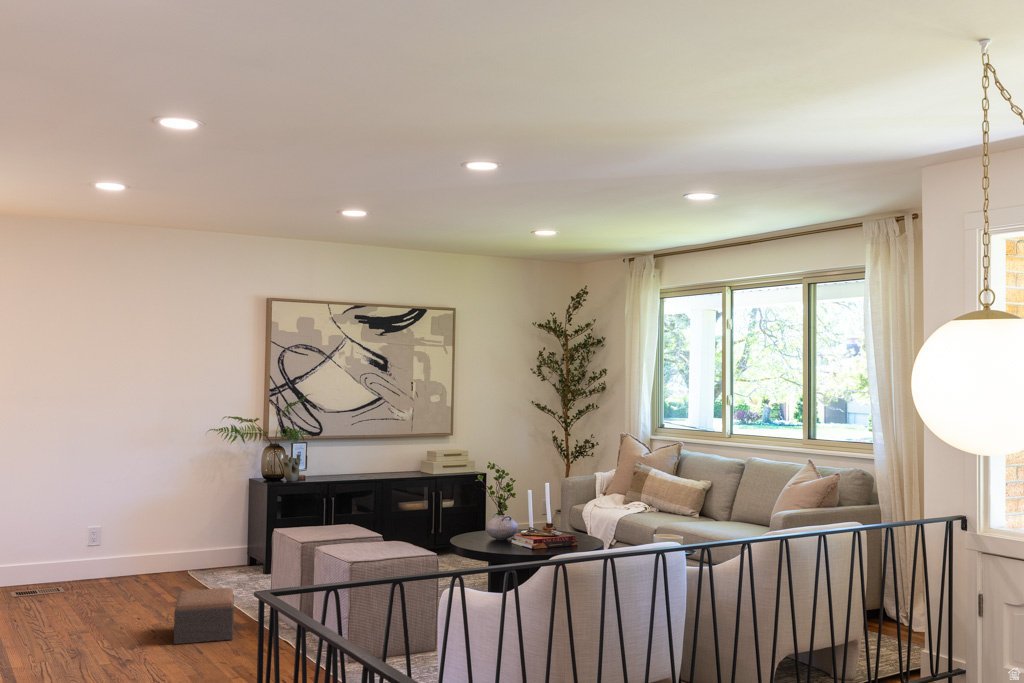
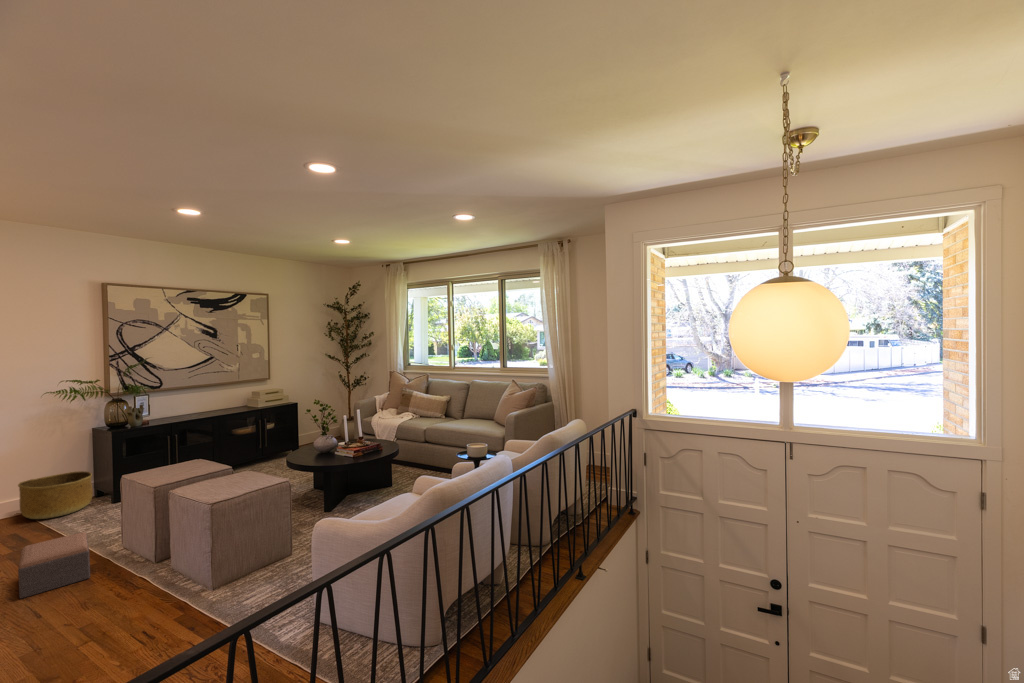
basket: none [179,530,245,579] -> present [18,471,93,519]

